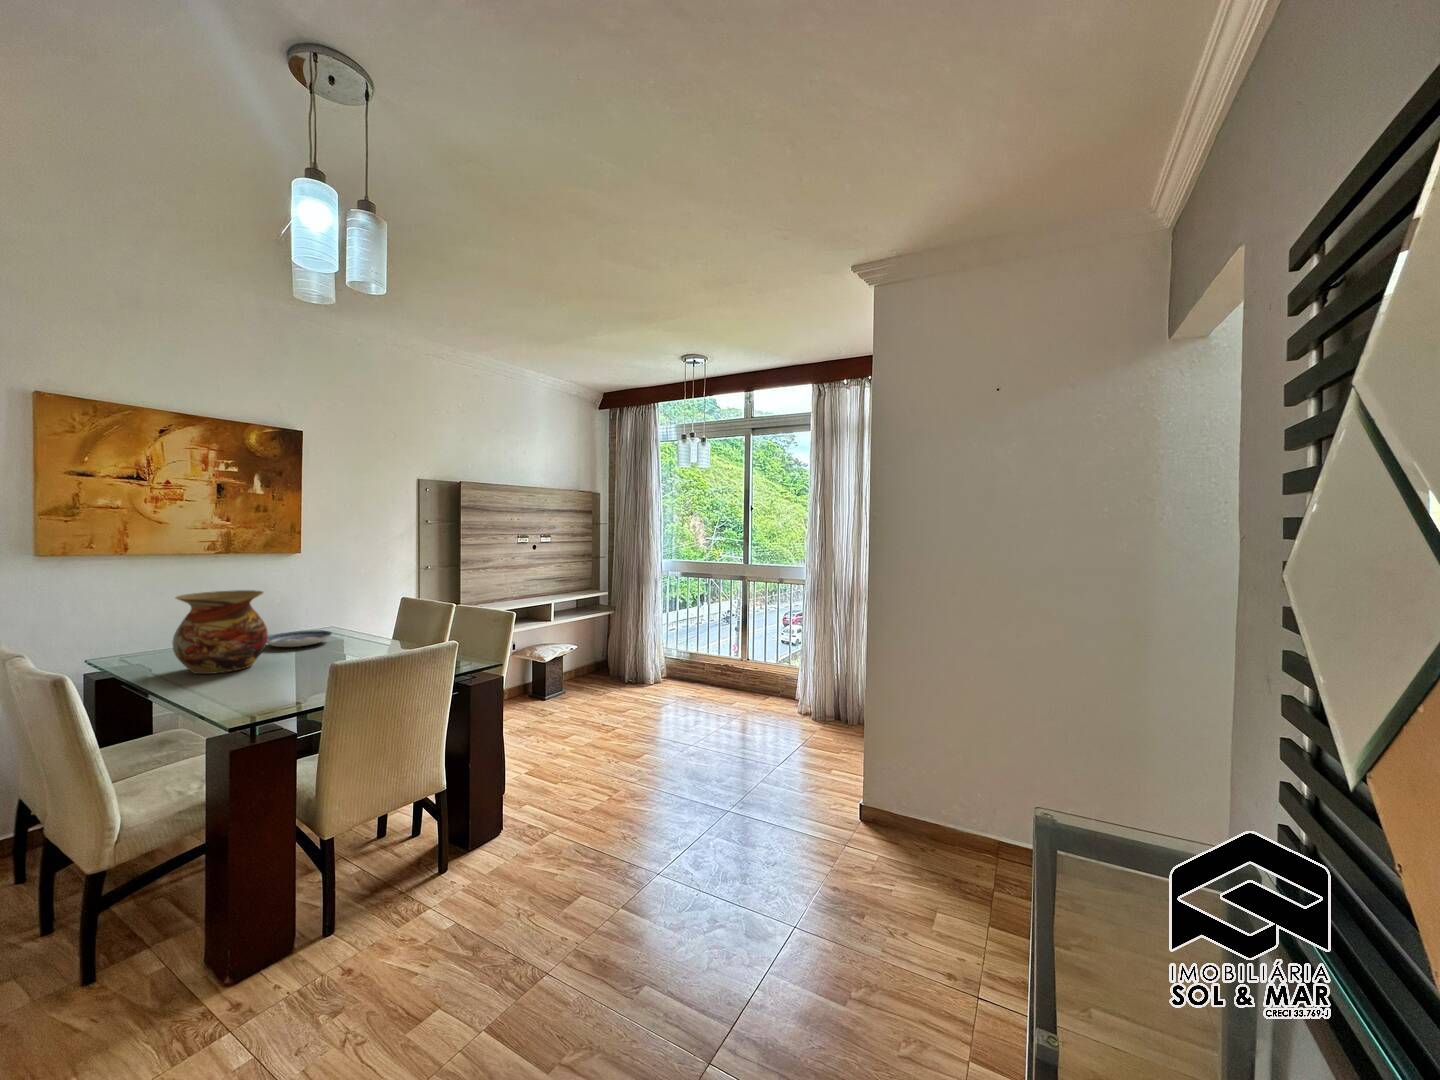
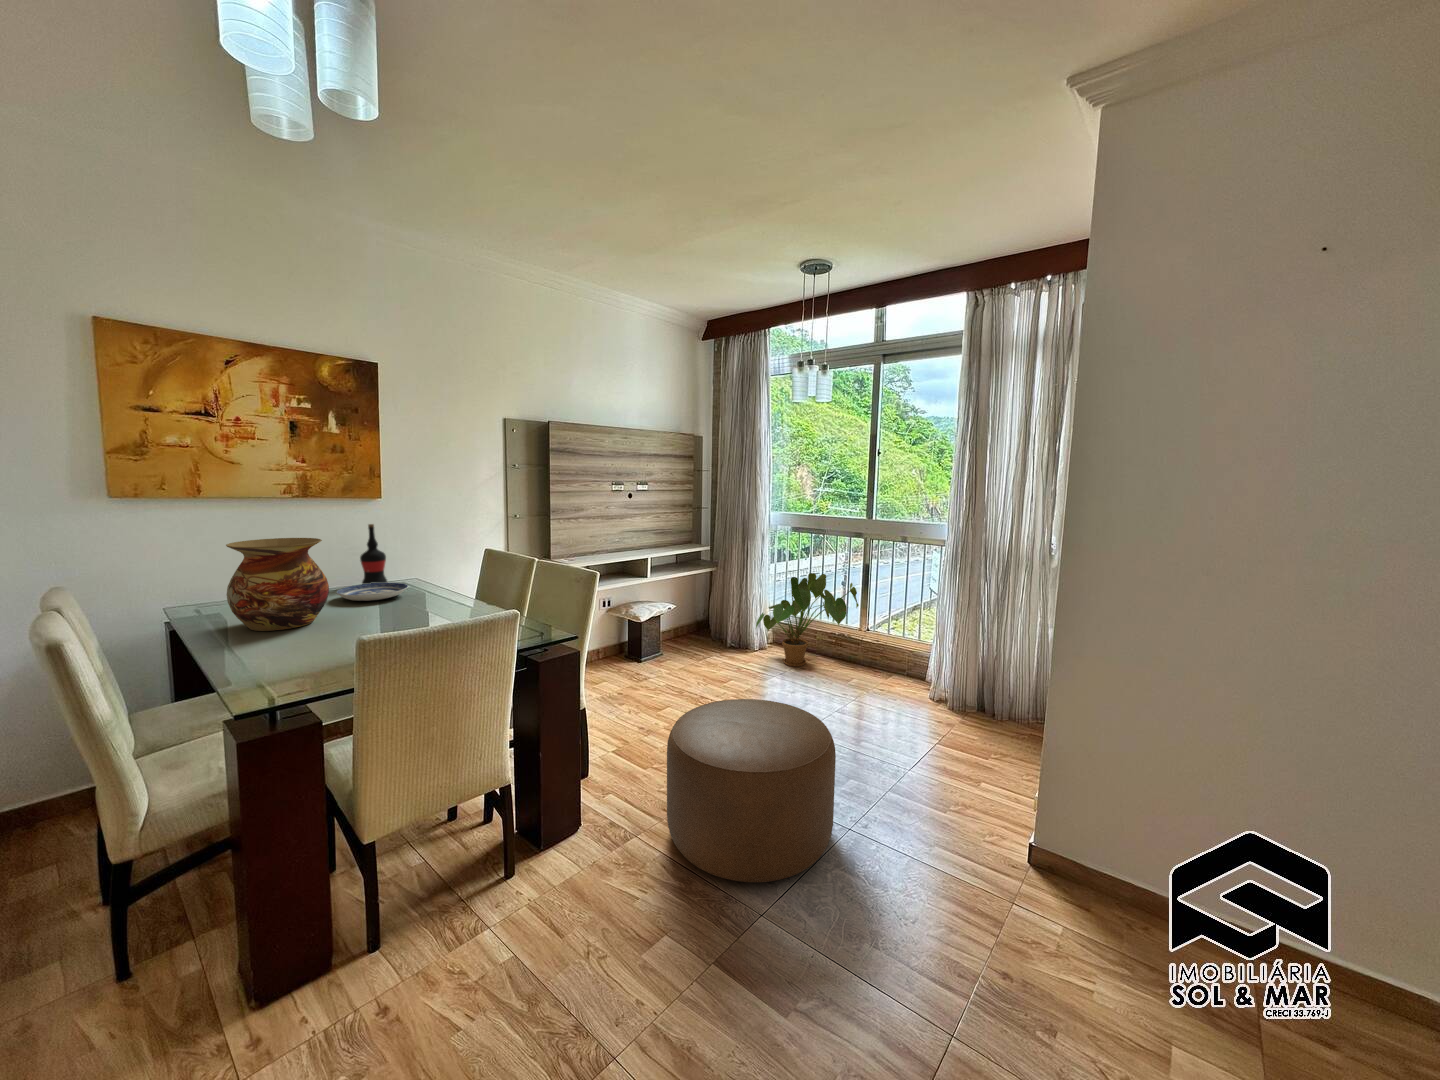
wine bottle: none [280,577,306,635] -> present [360,524,387,584]
house plant: none [651,613,741,697] -> present [756,573,859,667]
ottoman: none [578,714,713,854] -> present [667,699,836,882]

